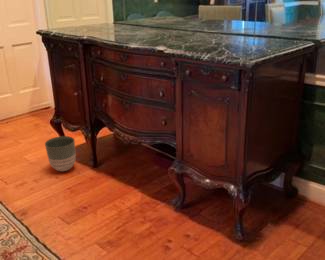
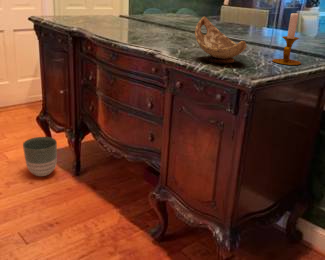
candlestick: none [260,6,283,48] -> present [272,13,301,65]
decorative bowl: none [197,15,241,52] -> present [195,17,247,64]

